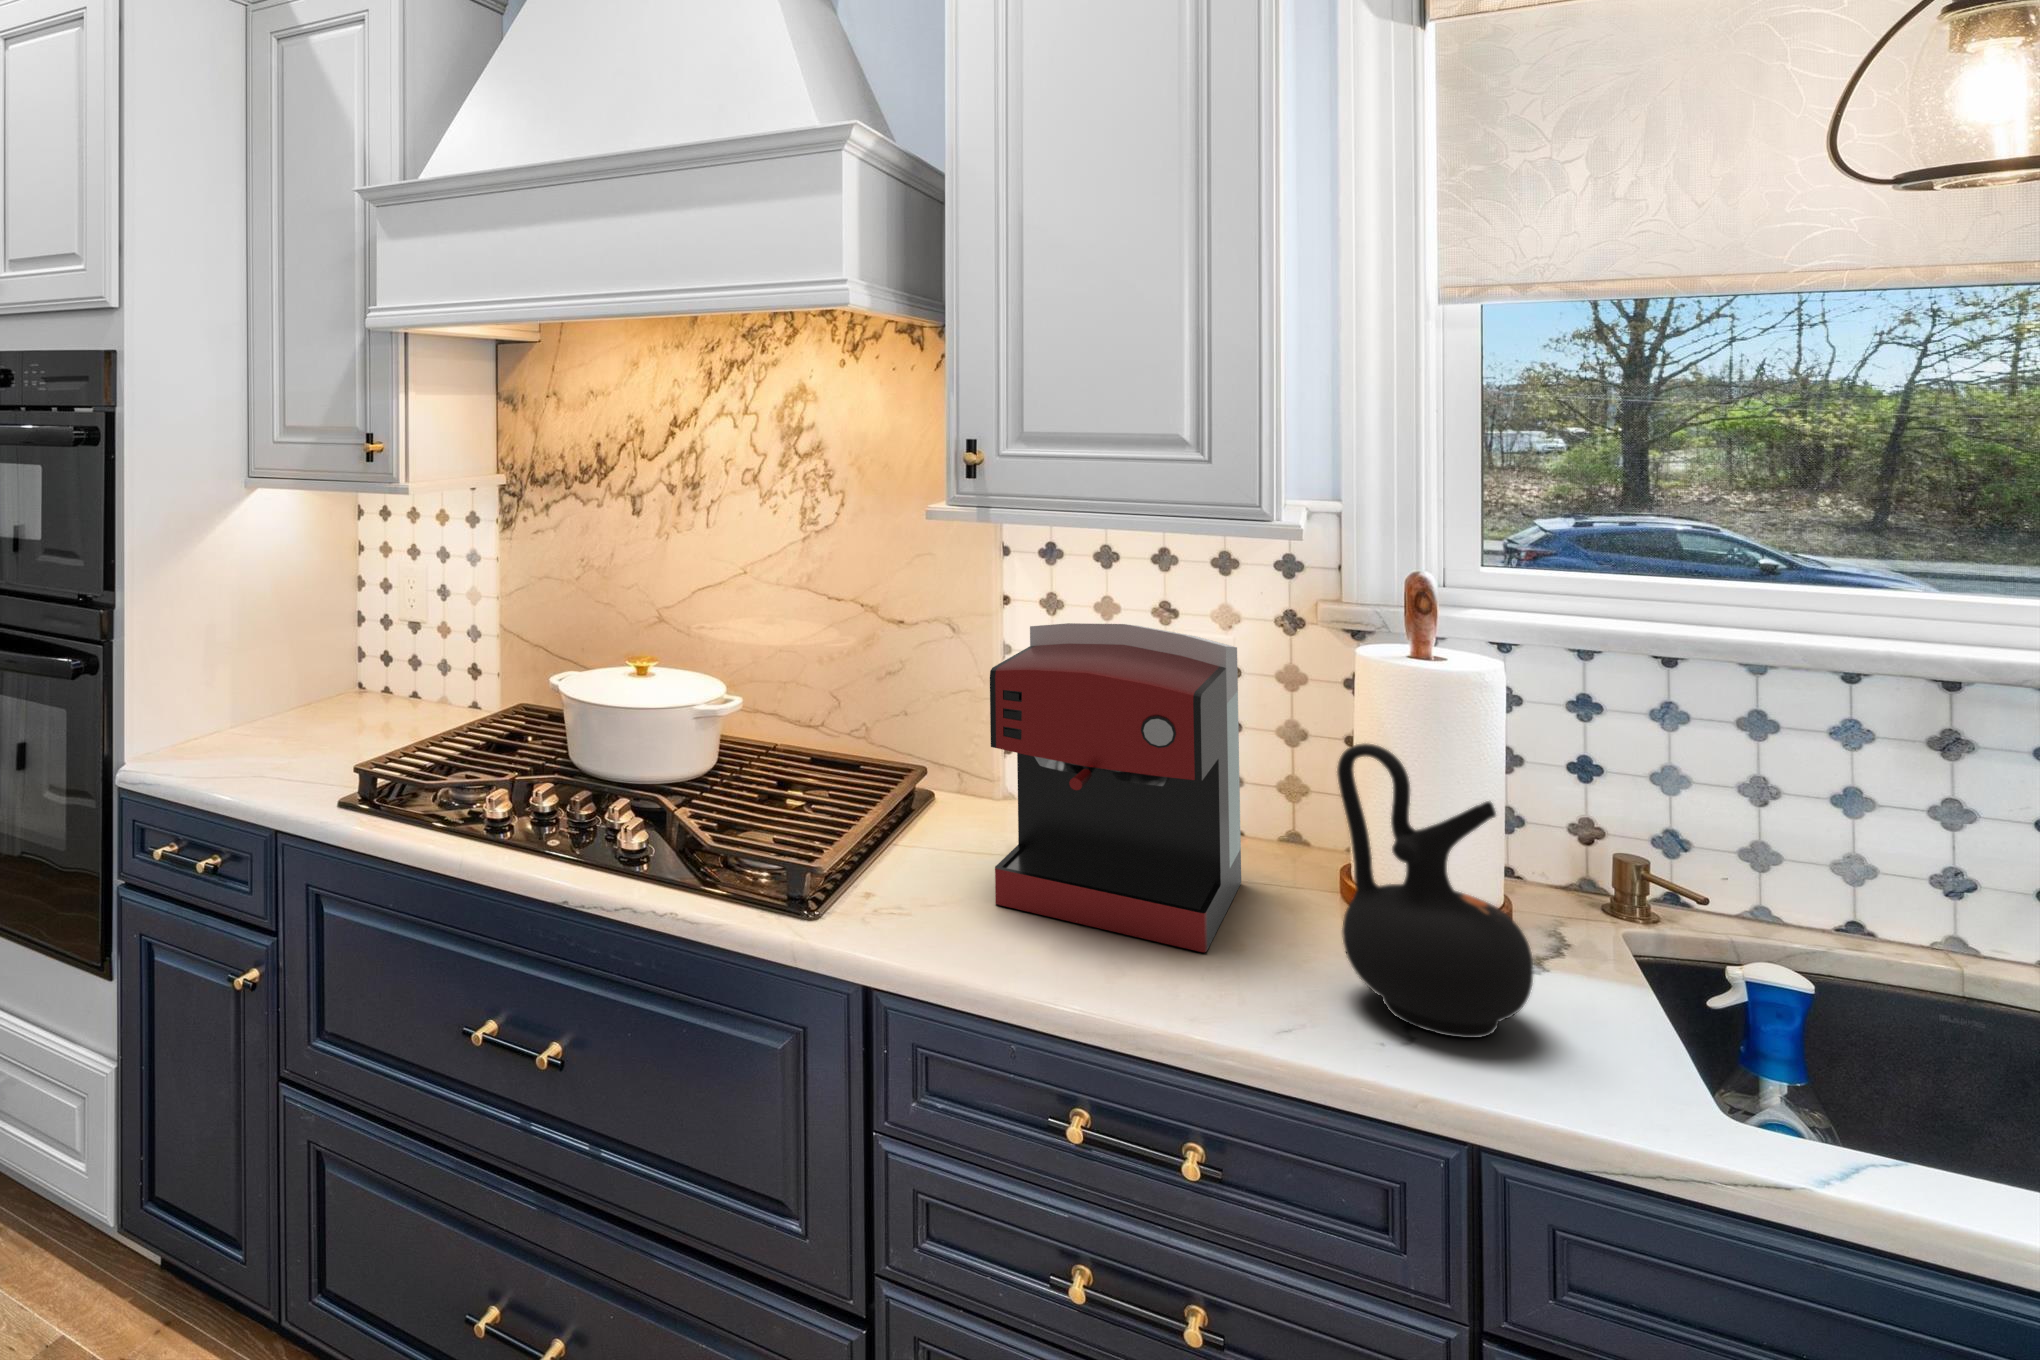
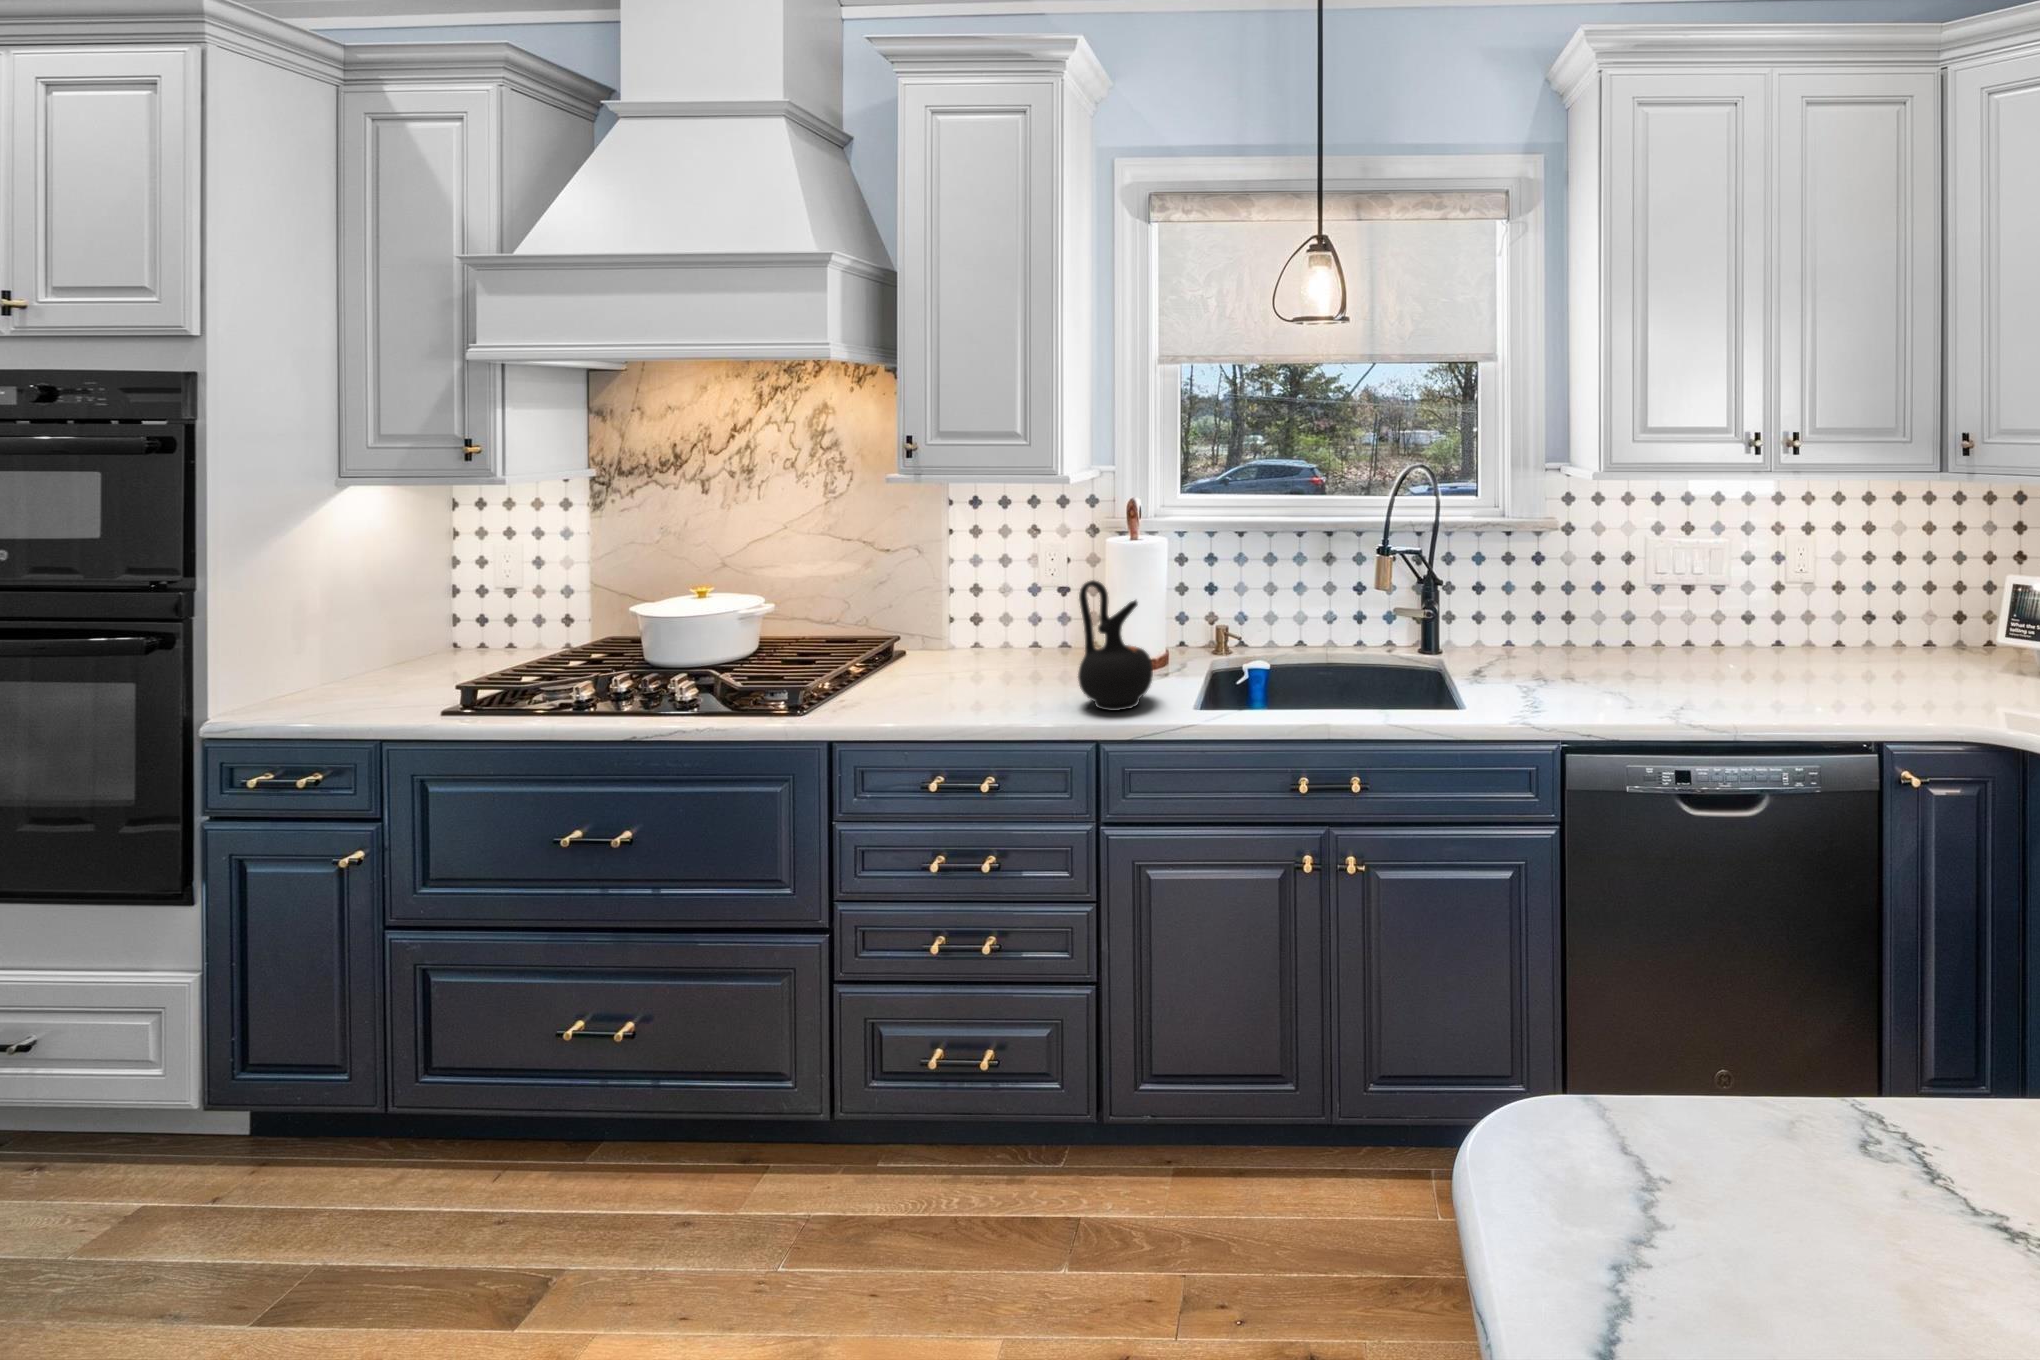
coffee maker: present [990,623,1241,952] -> none [918,535,1059,699]

